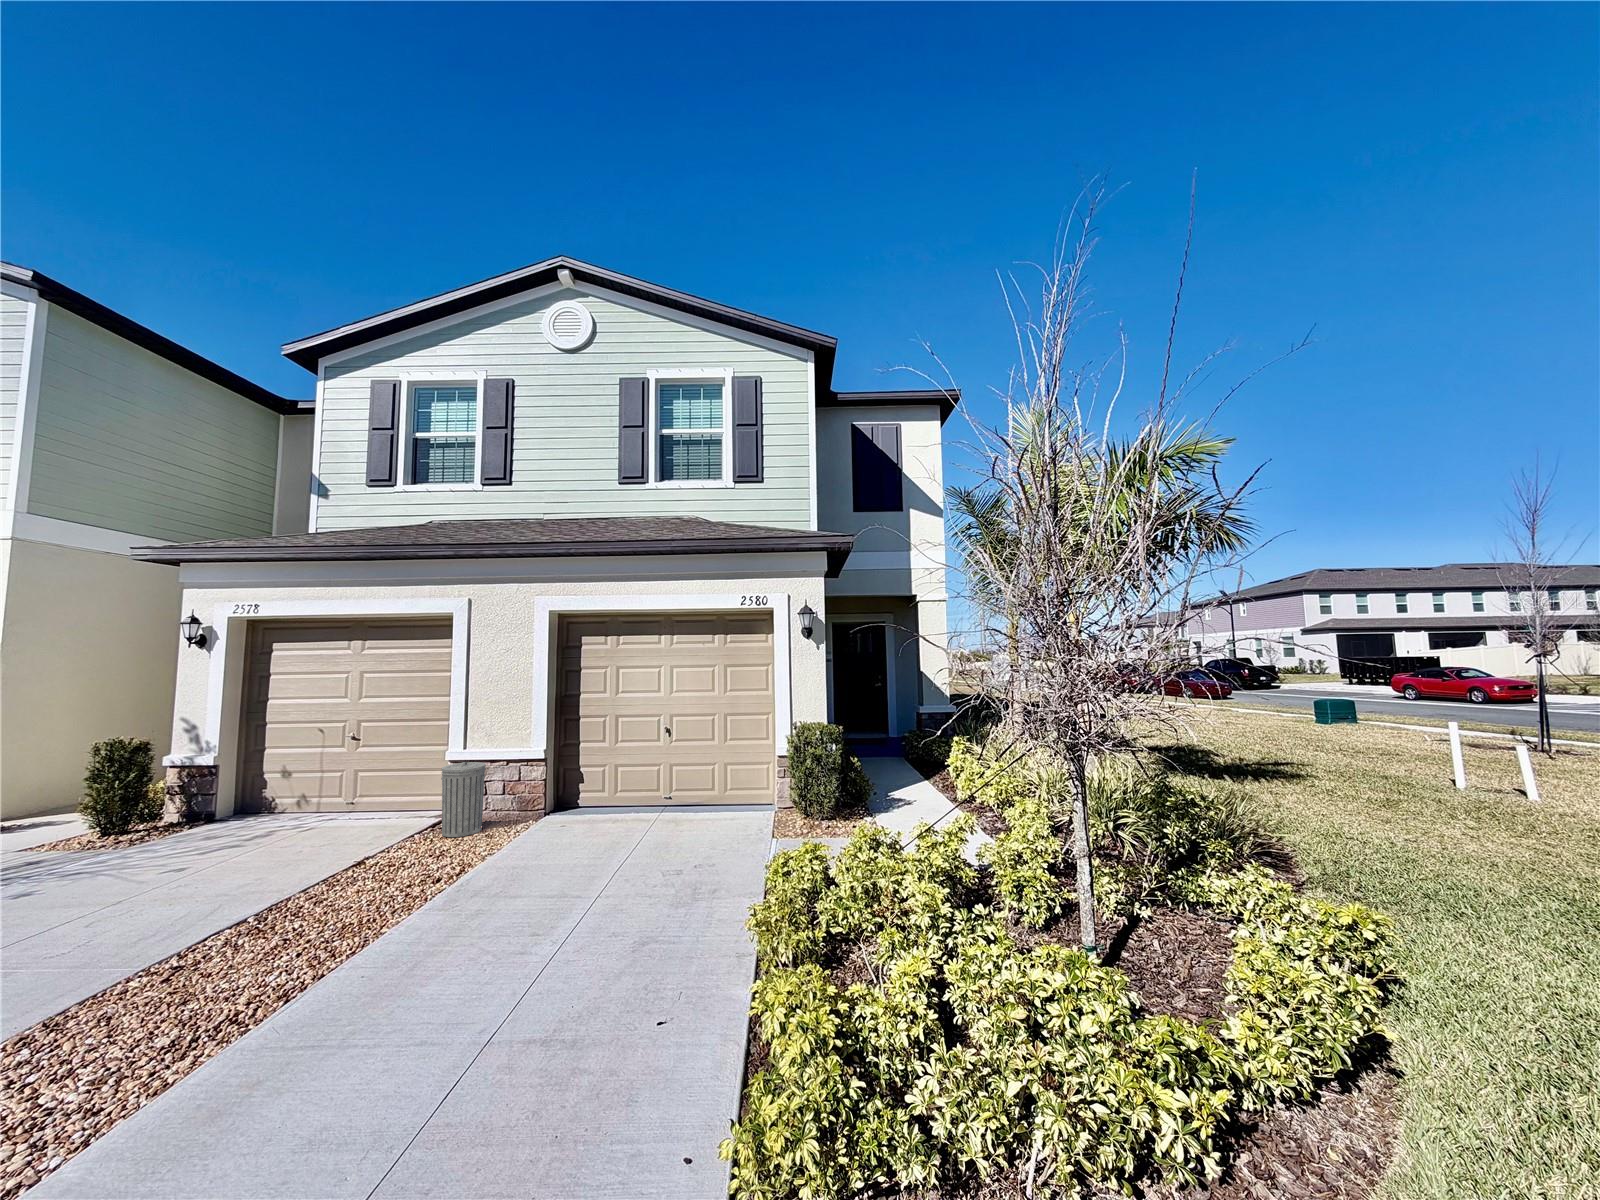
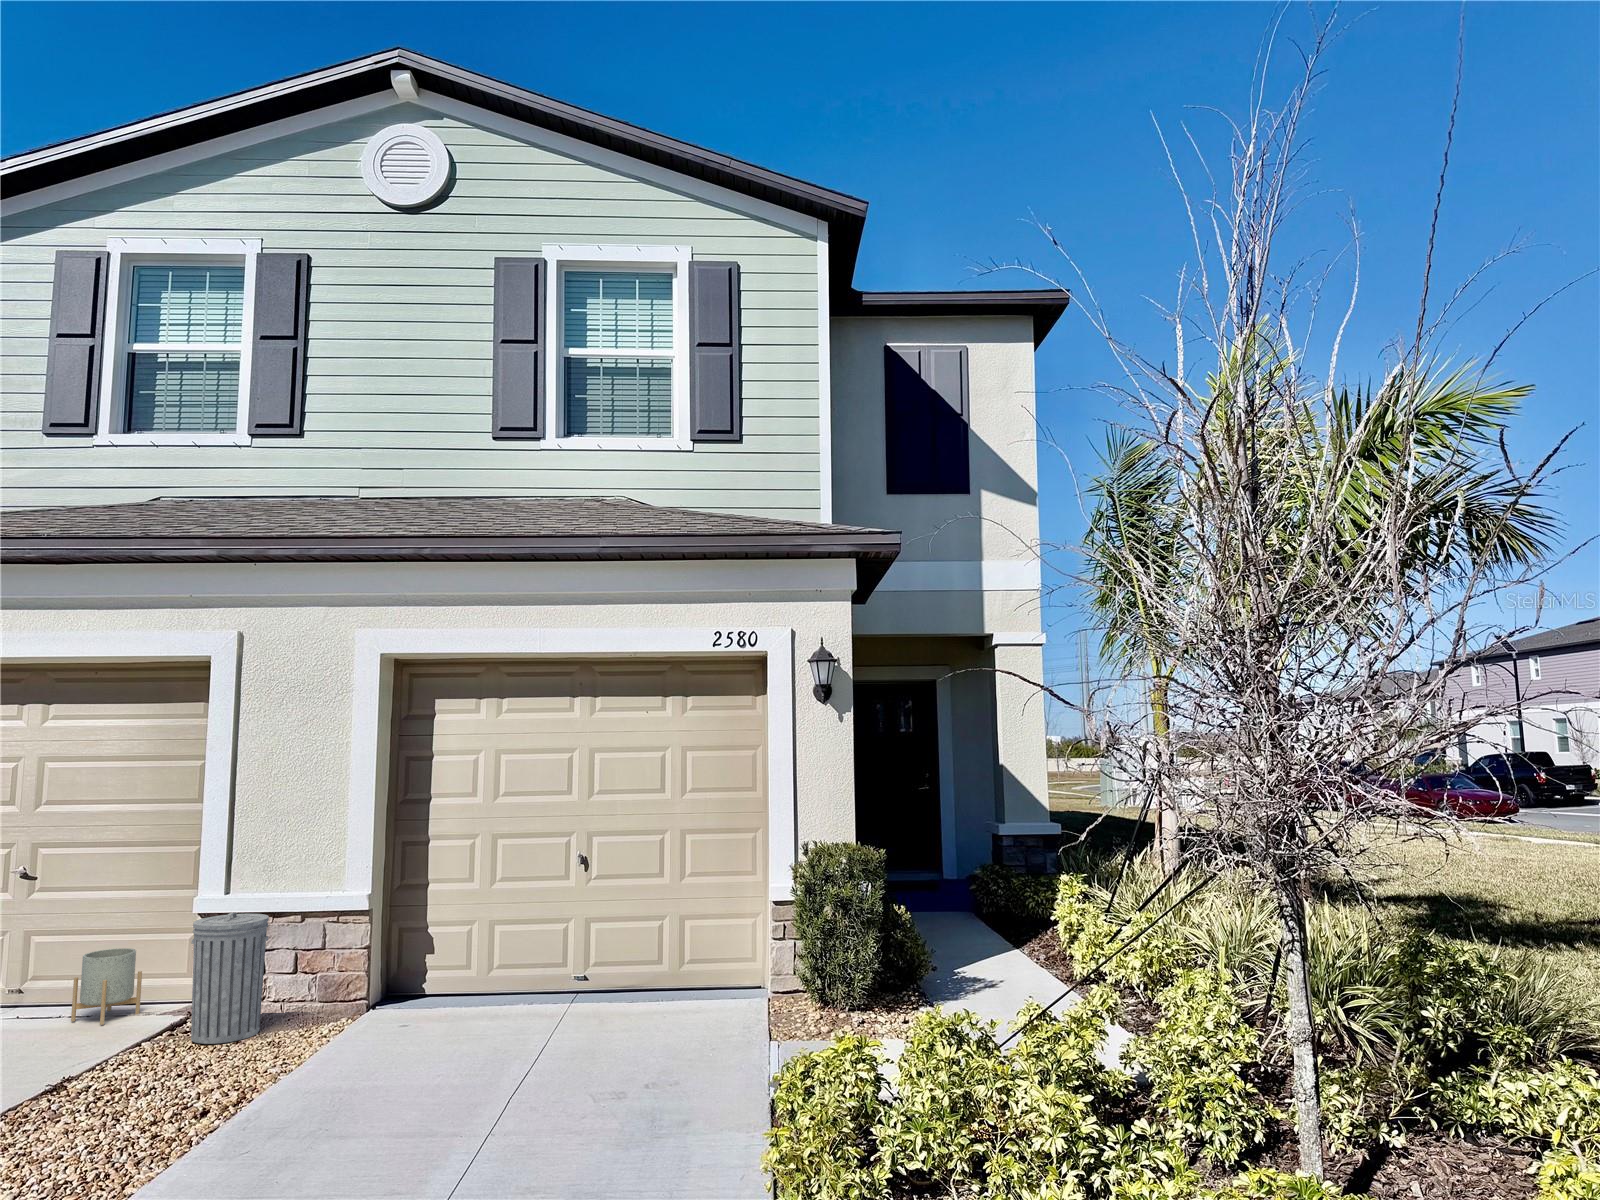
planter: none [378,781,418,825] -> present [71,948,142,1025]

